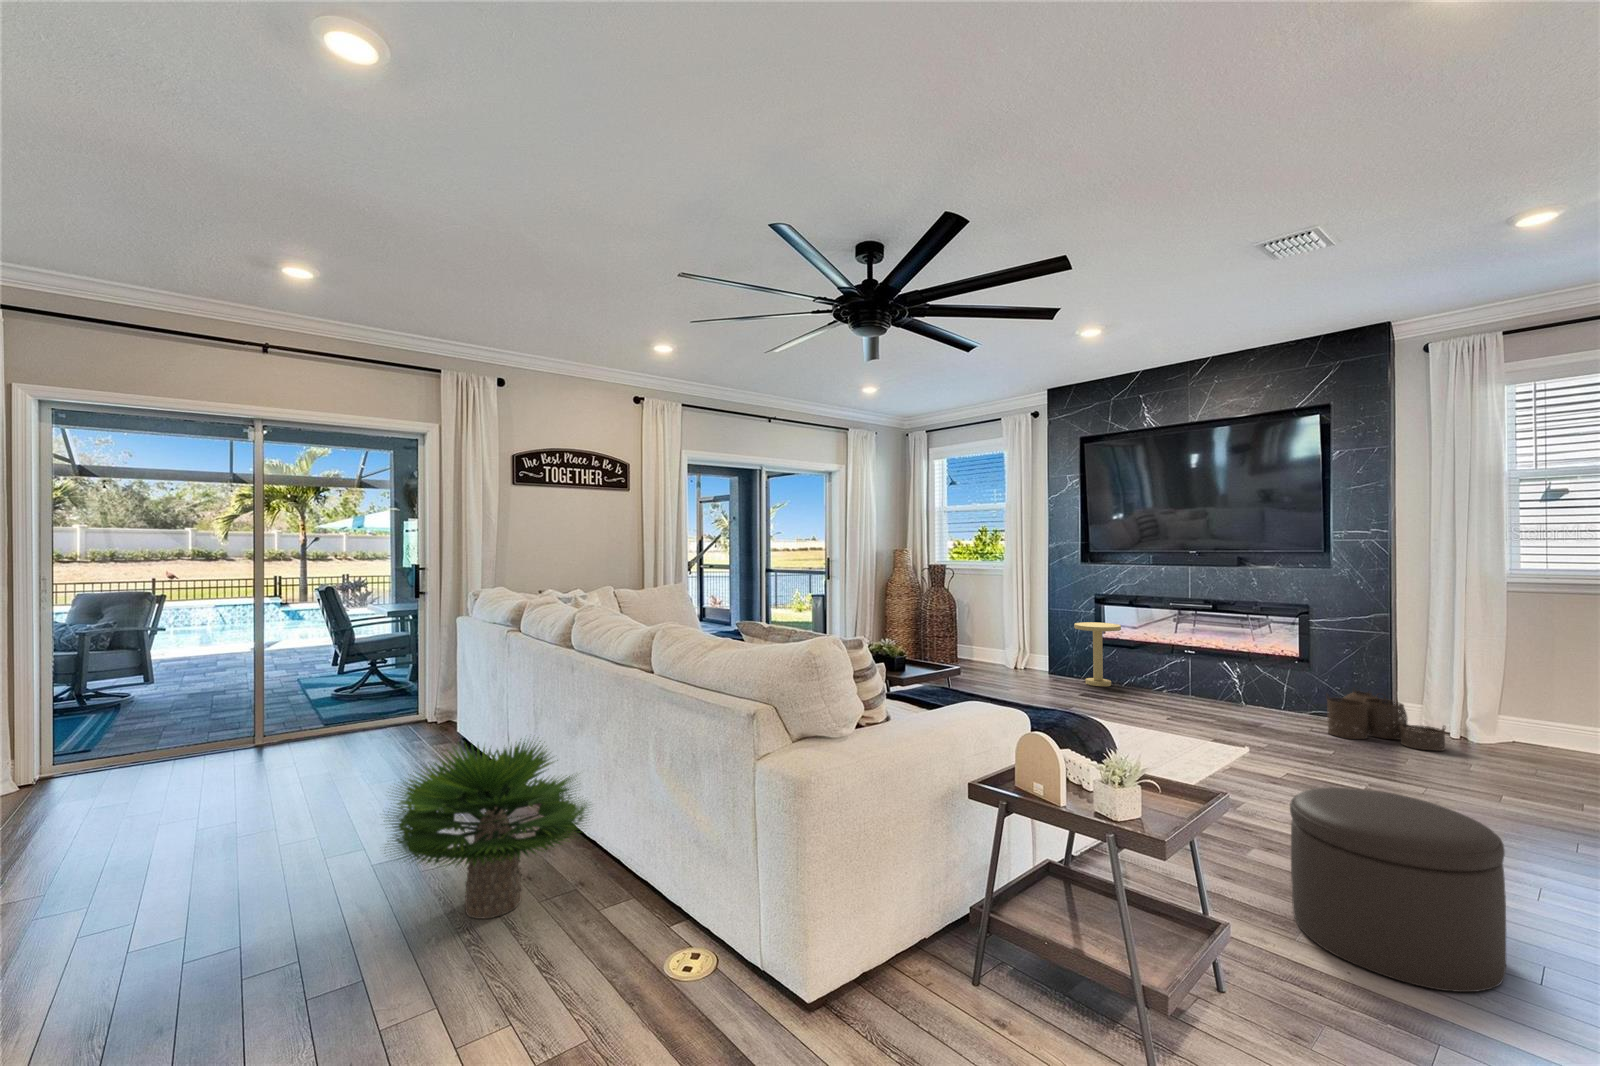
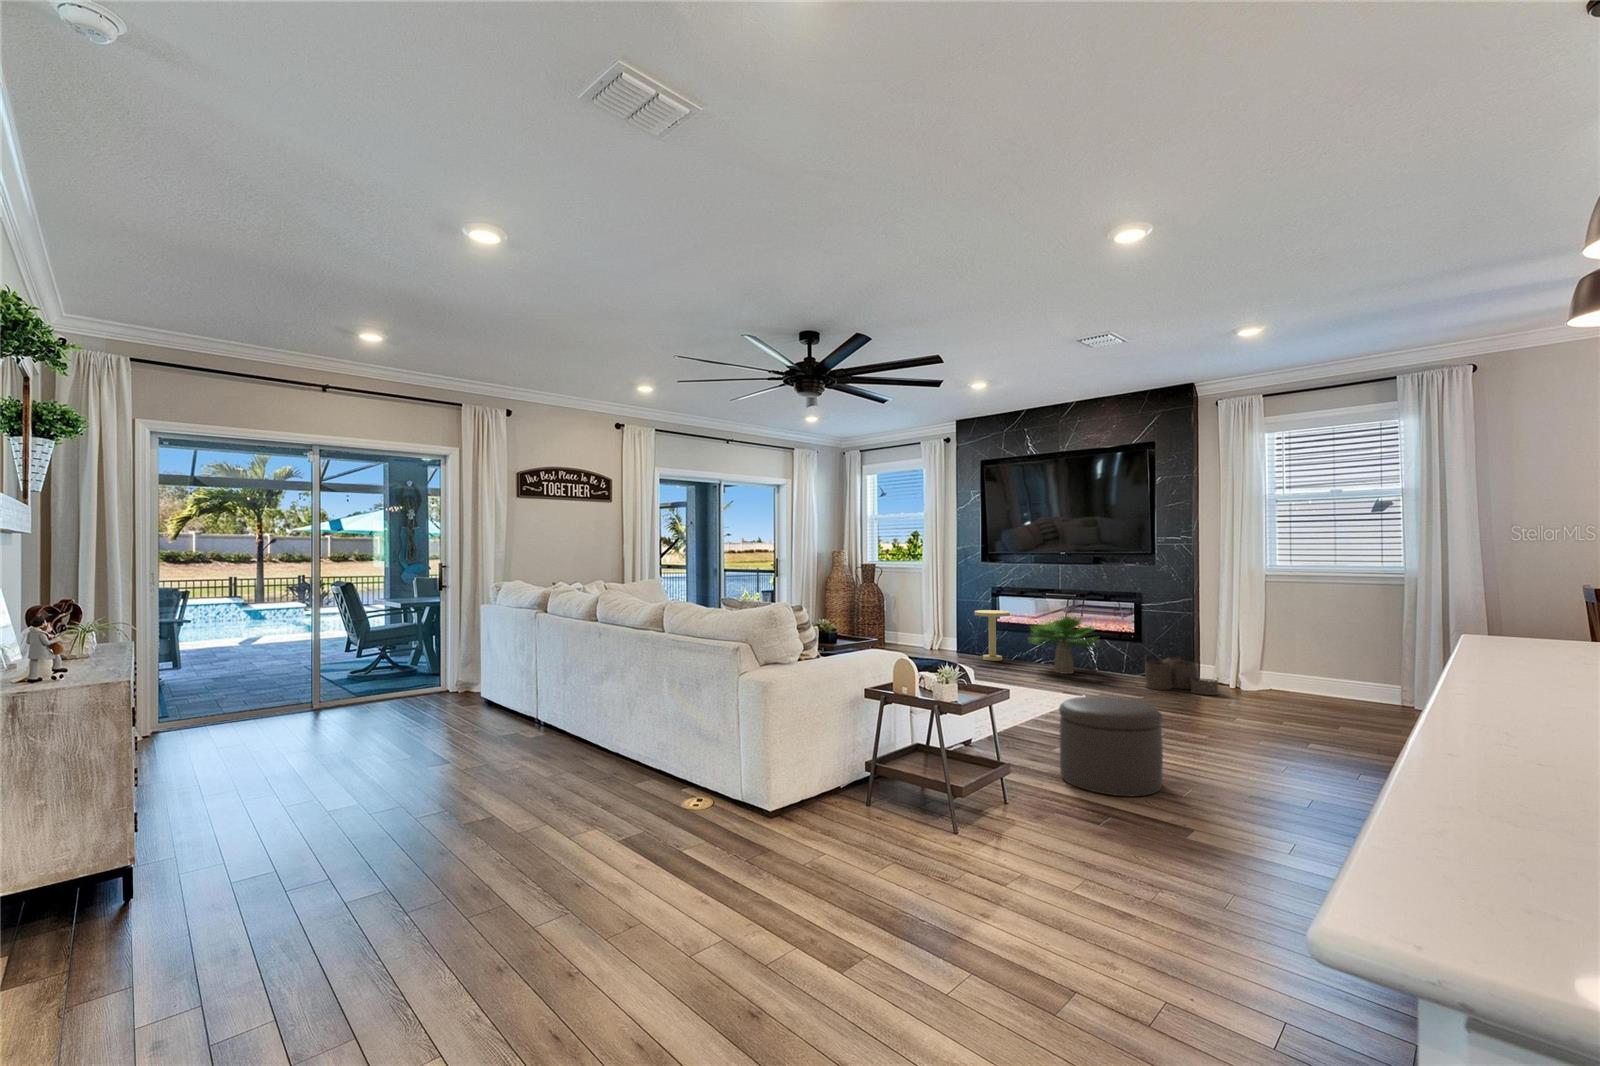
potted plant: present [388,739,587,919] -> present [1032,614,1098,674]

